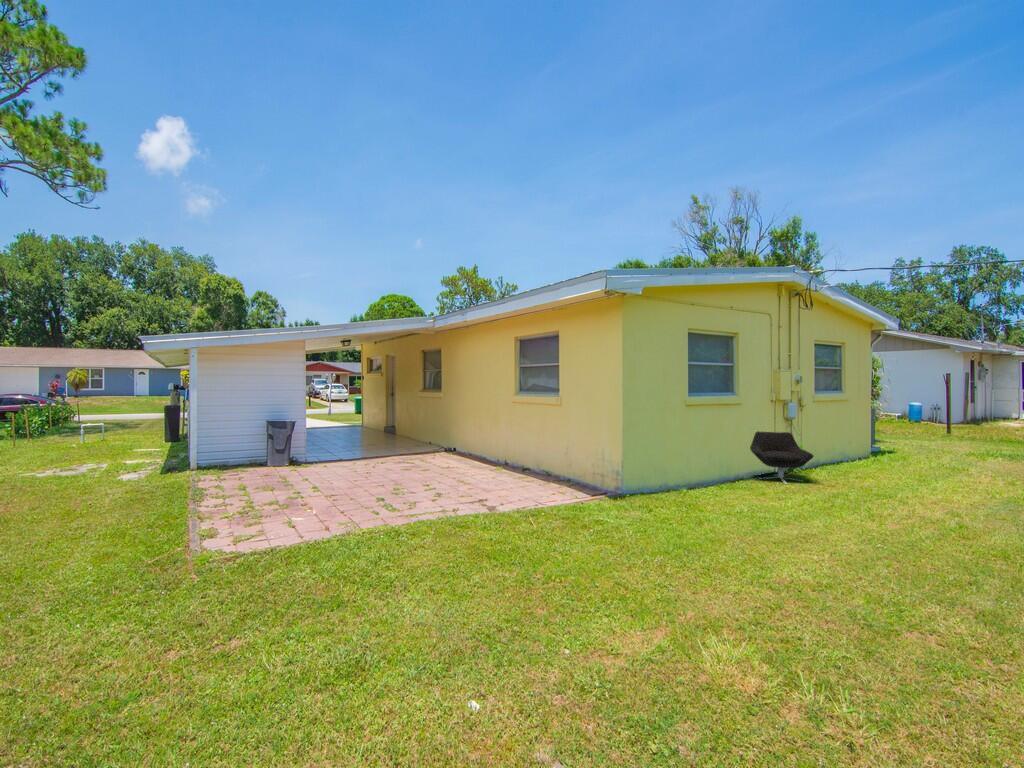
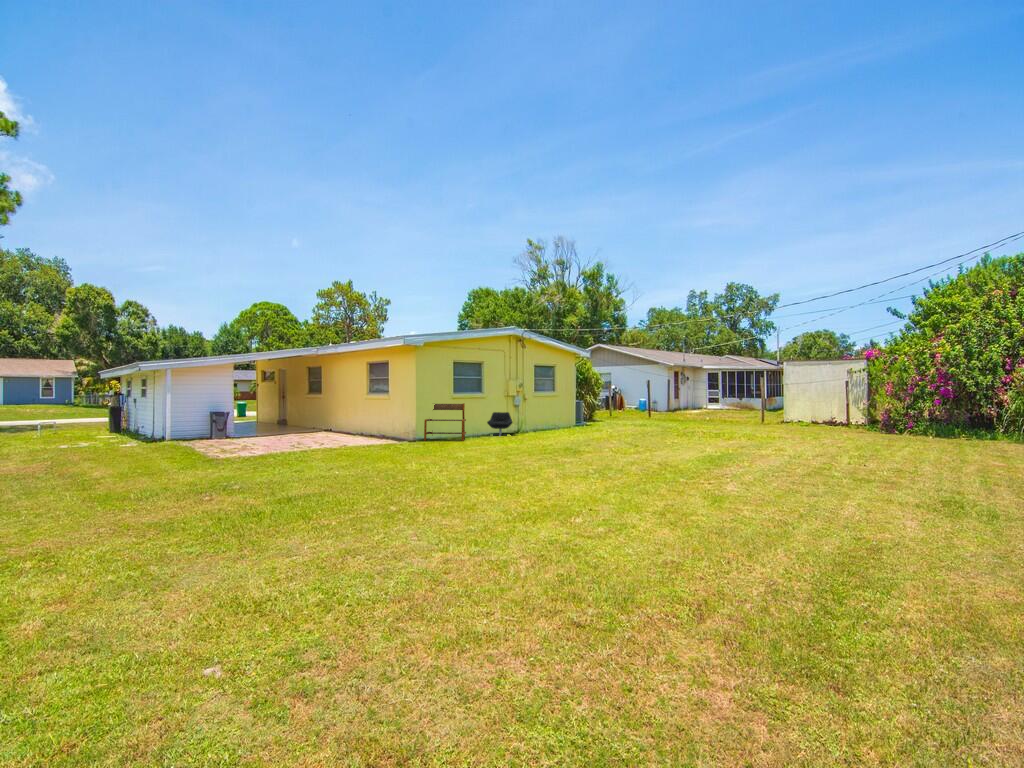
bench: none [640,413,729,499] -> present [424,403,466,441]

